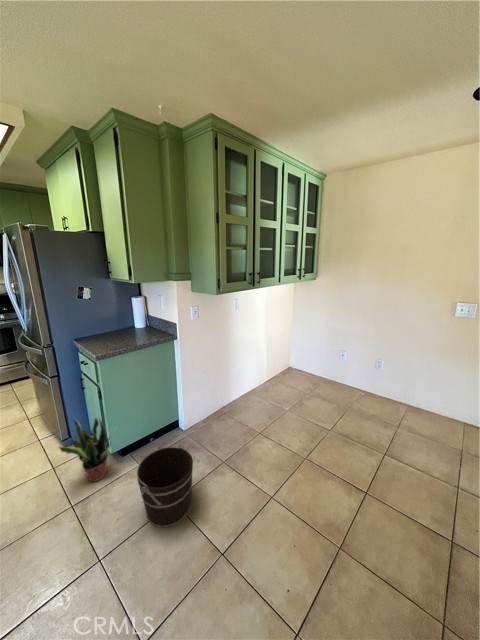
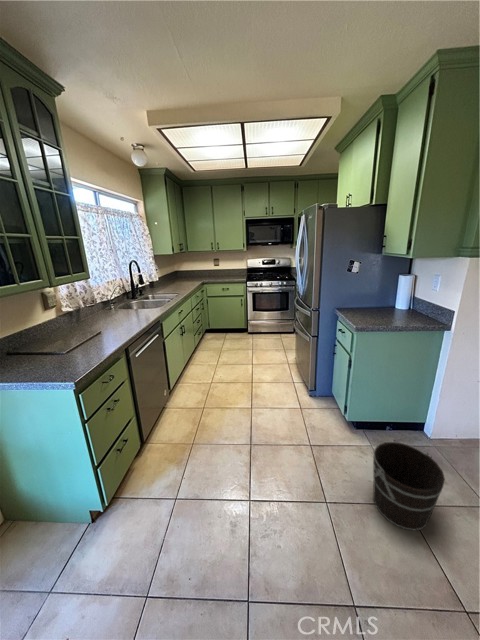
potted plant: present [60,418,111,481] -> none [311,376,359,437]

